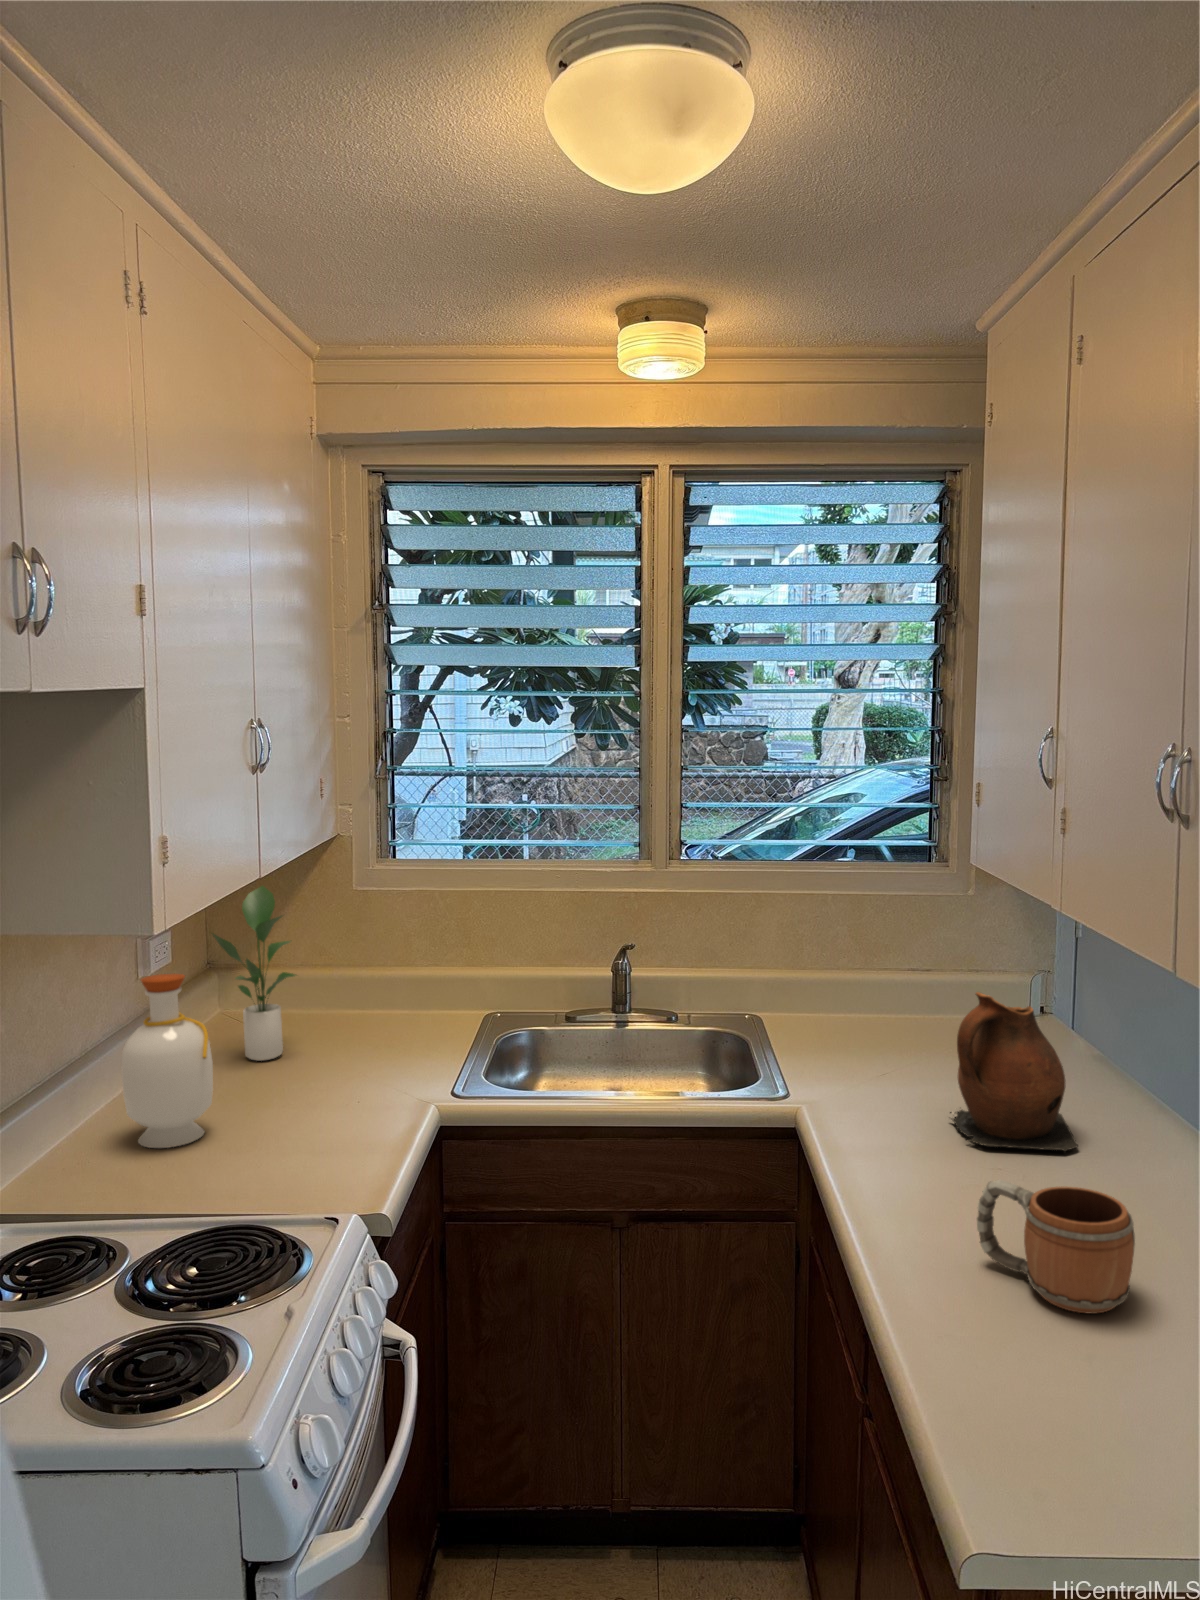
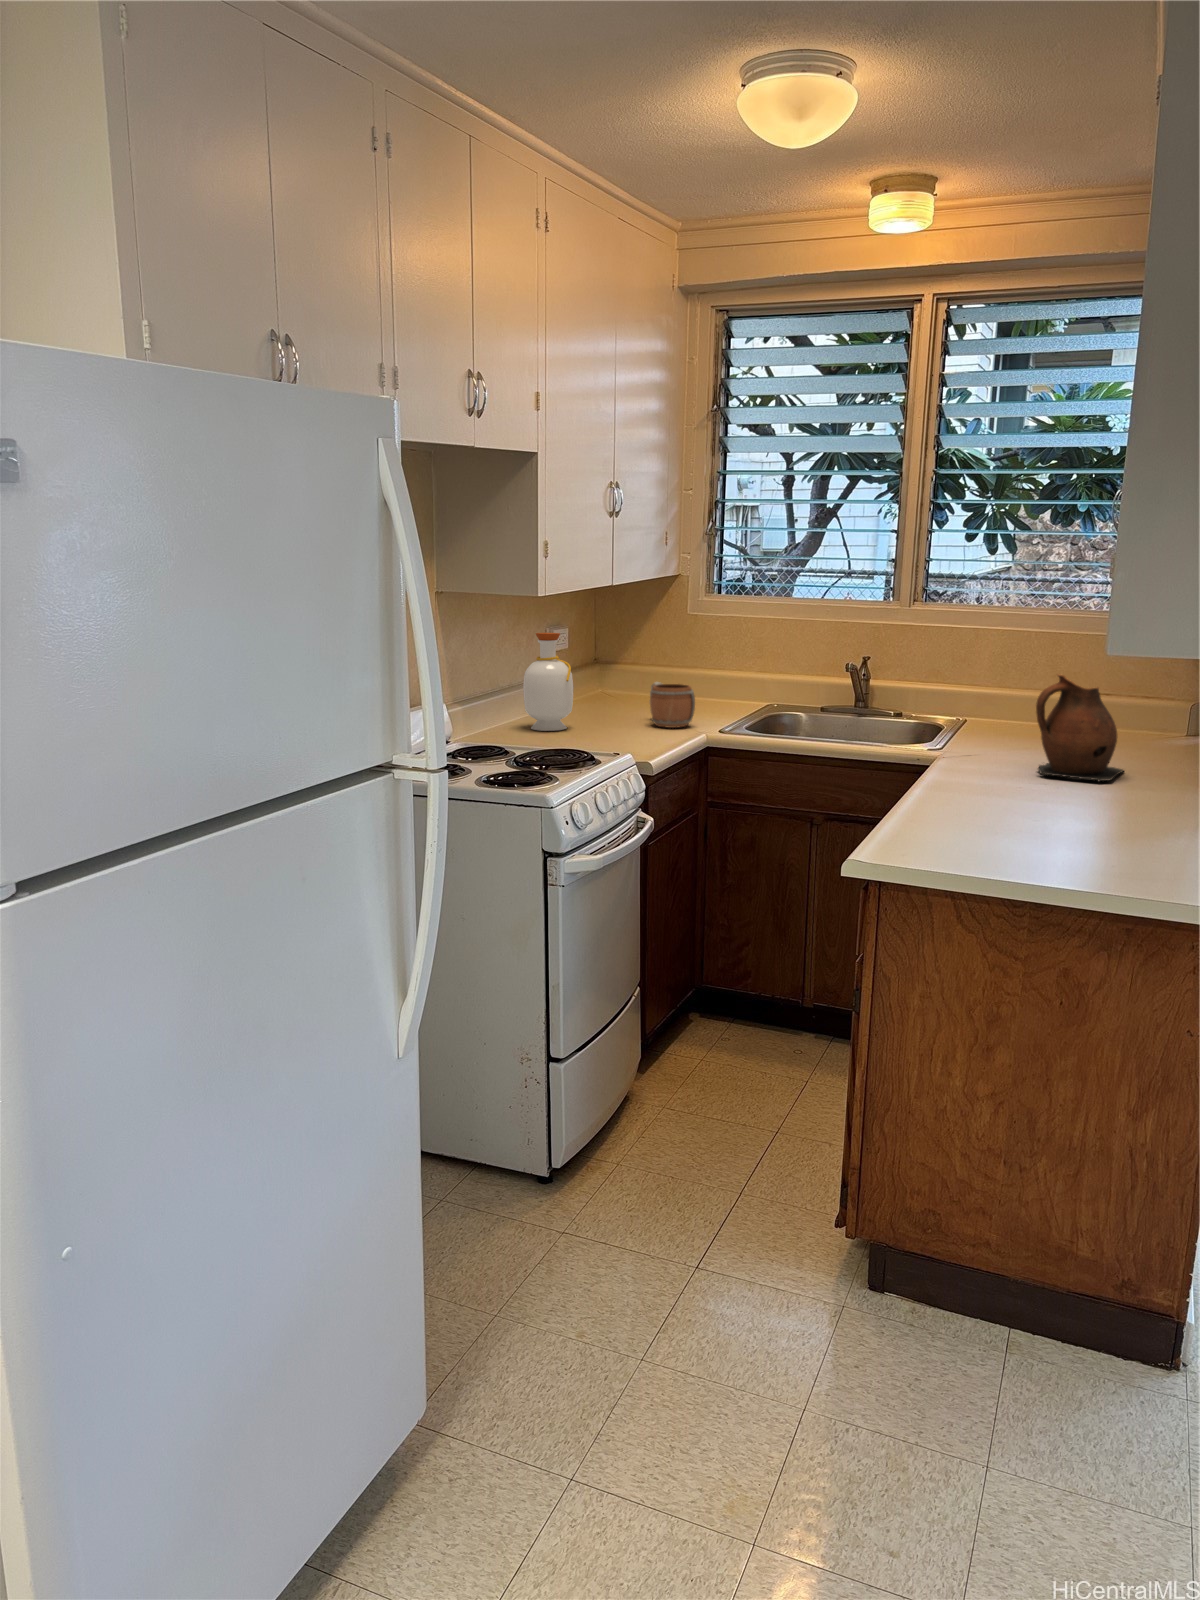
potted plant: present [213,886,296,1061] -> none [585,599,637,709]
mug: present [977,1180,1135,1314] -> present [650,682,695,728]

